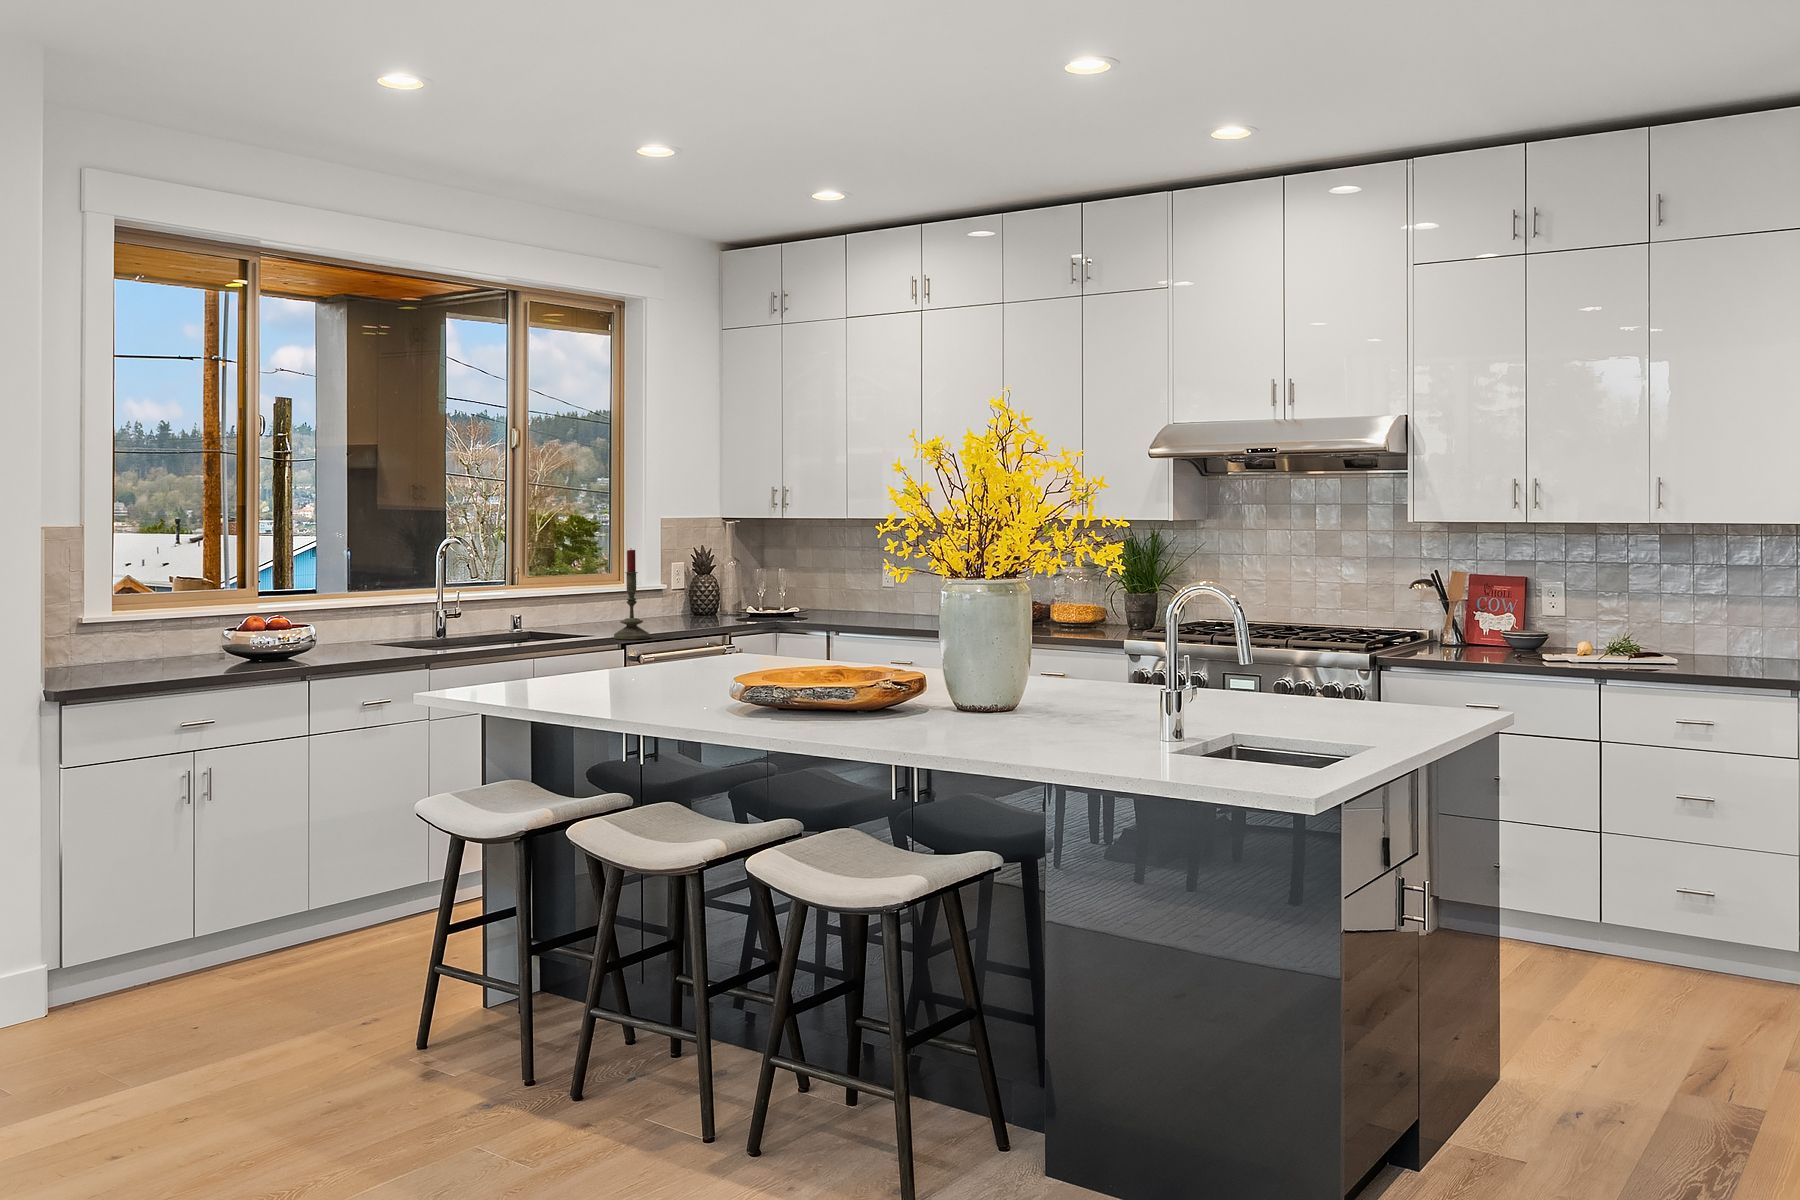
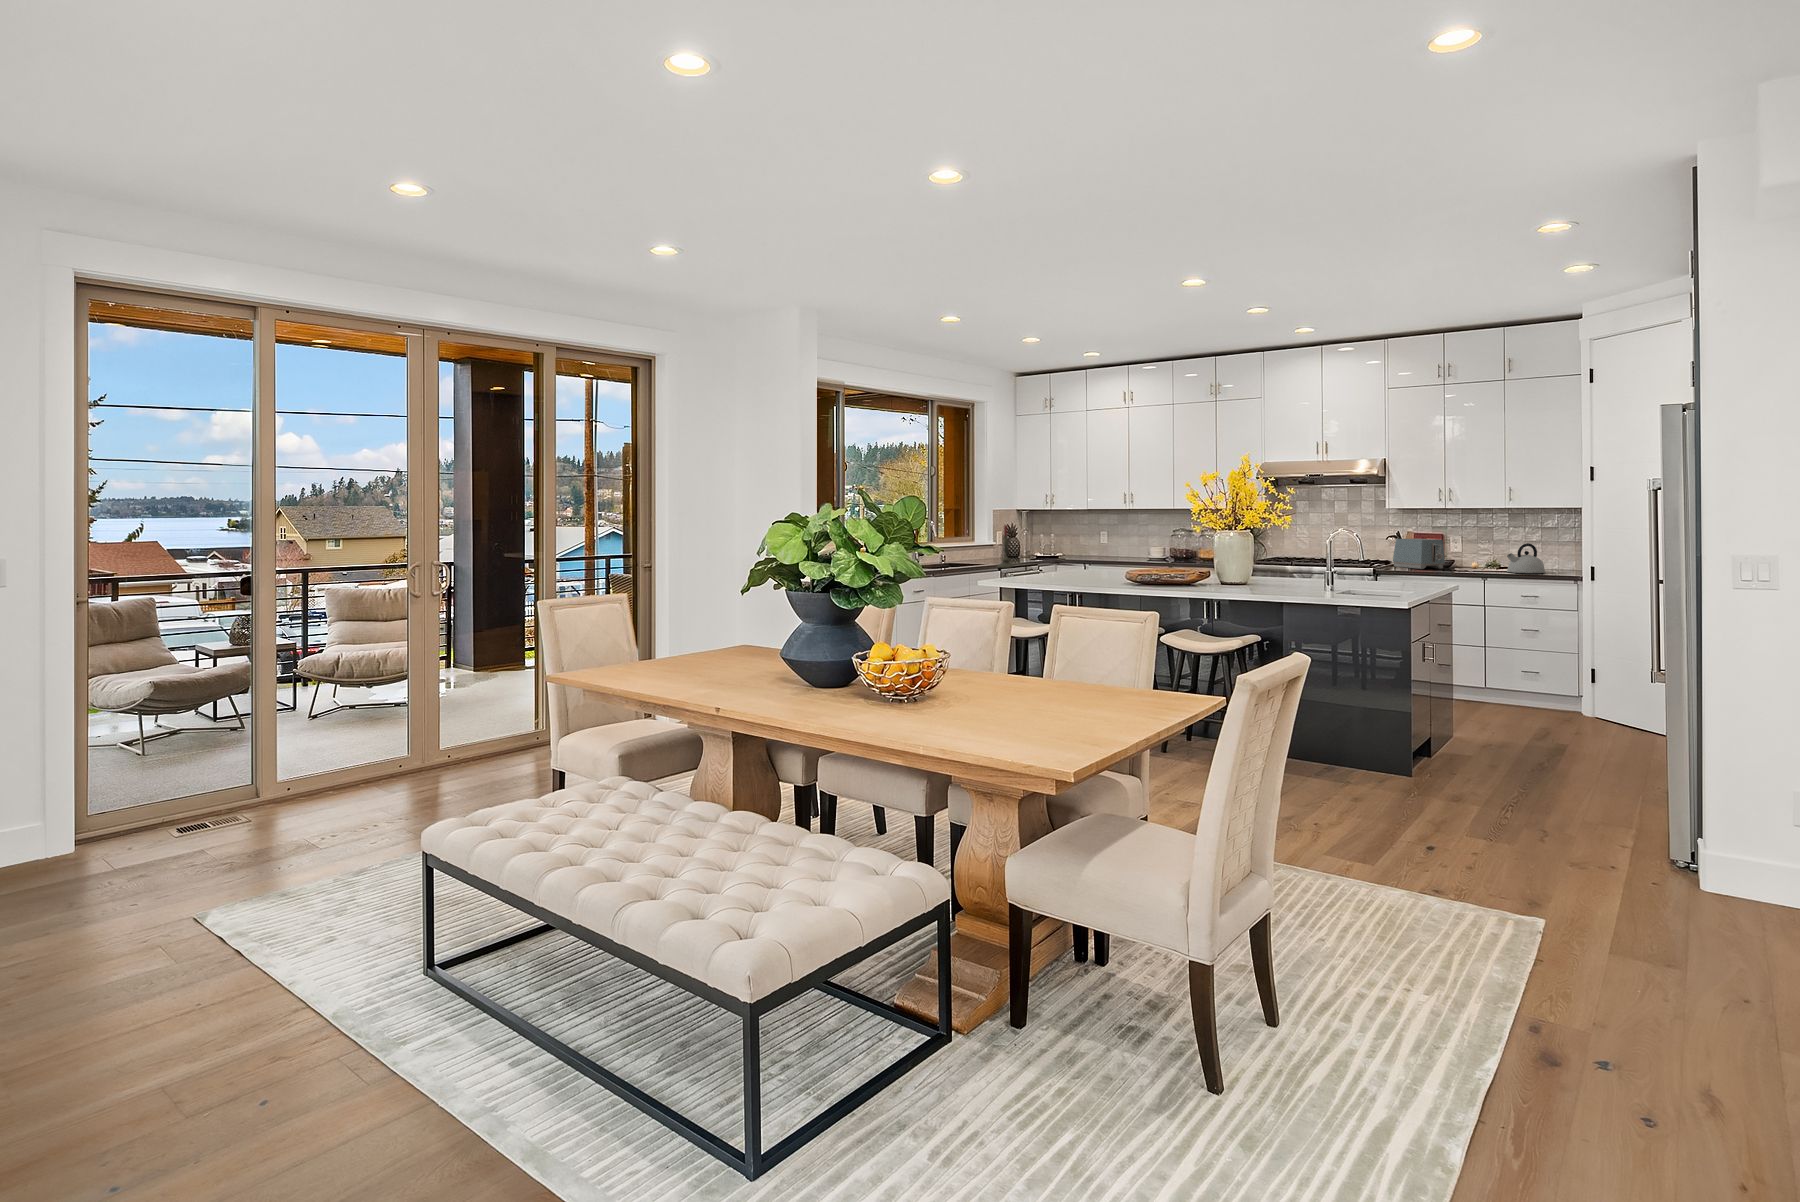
toaster: none [1419,588,1526,657] -> present [1393,539,1445,569]
kettle: none [1658,603,1744,672] -> present [1507,543,1545,573]

